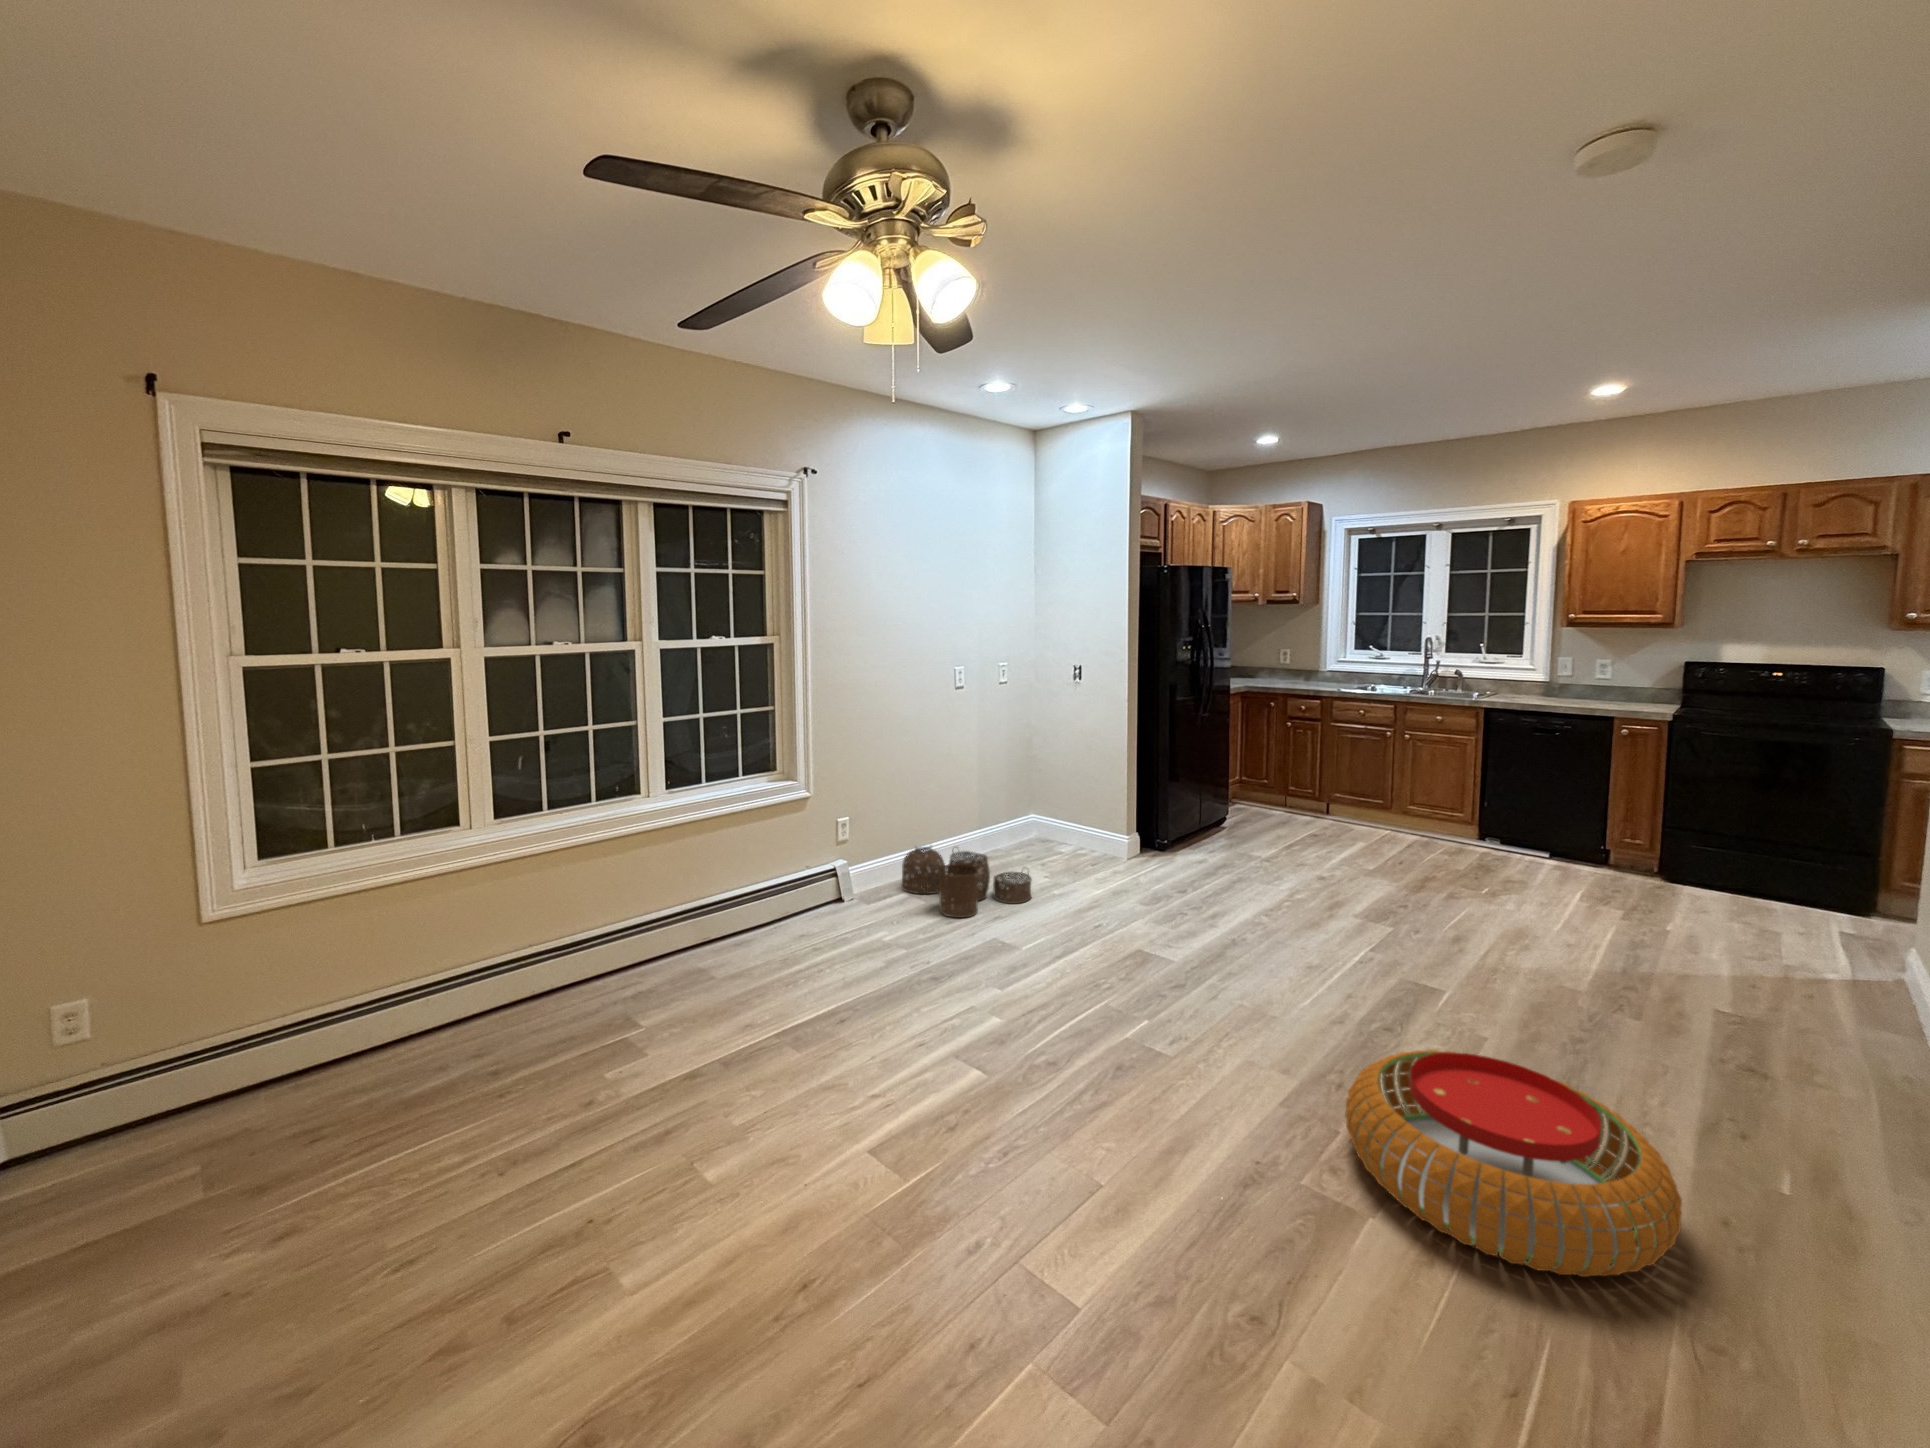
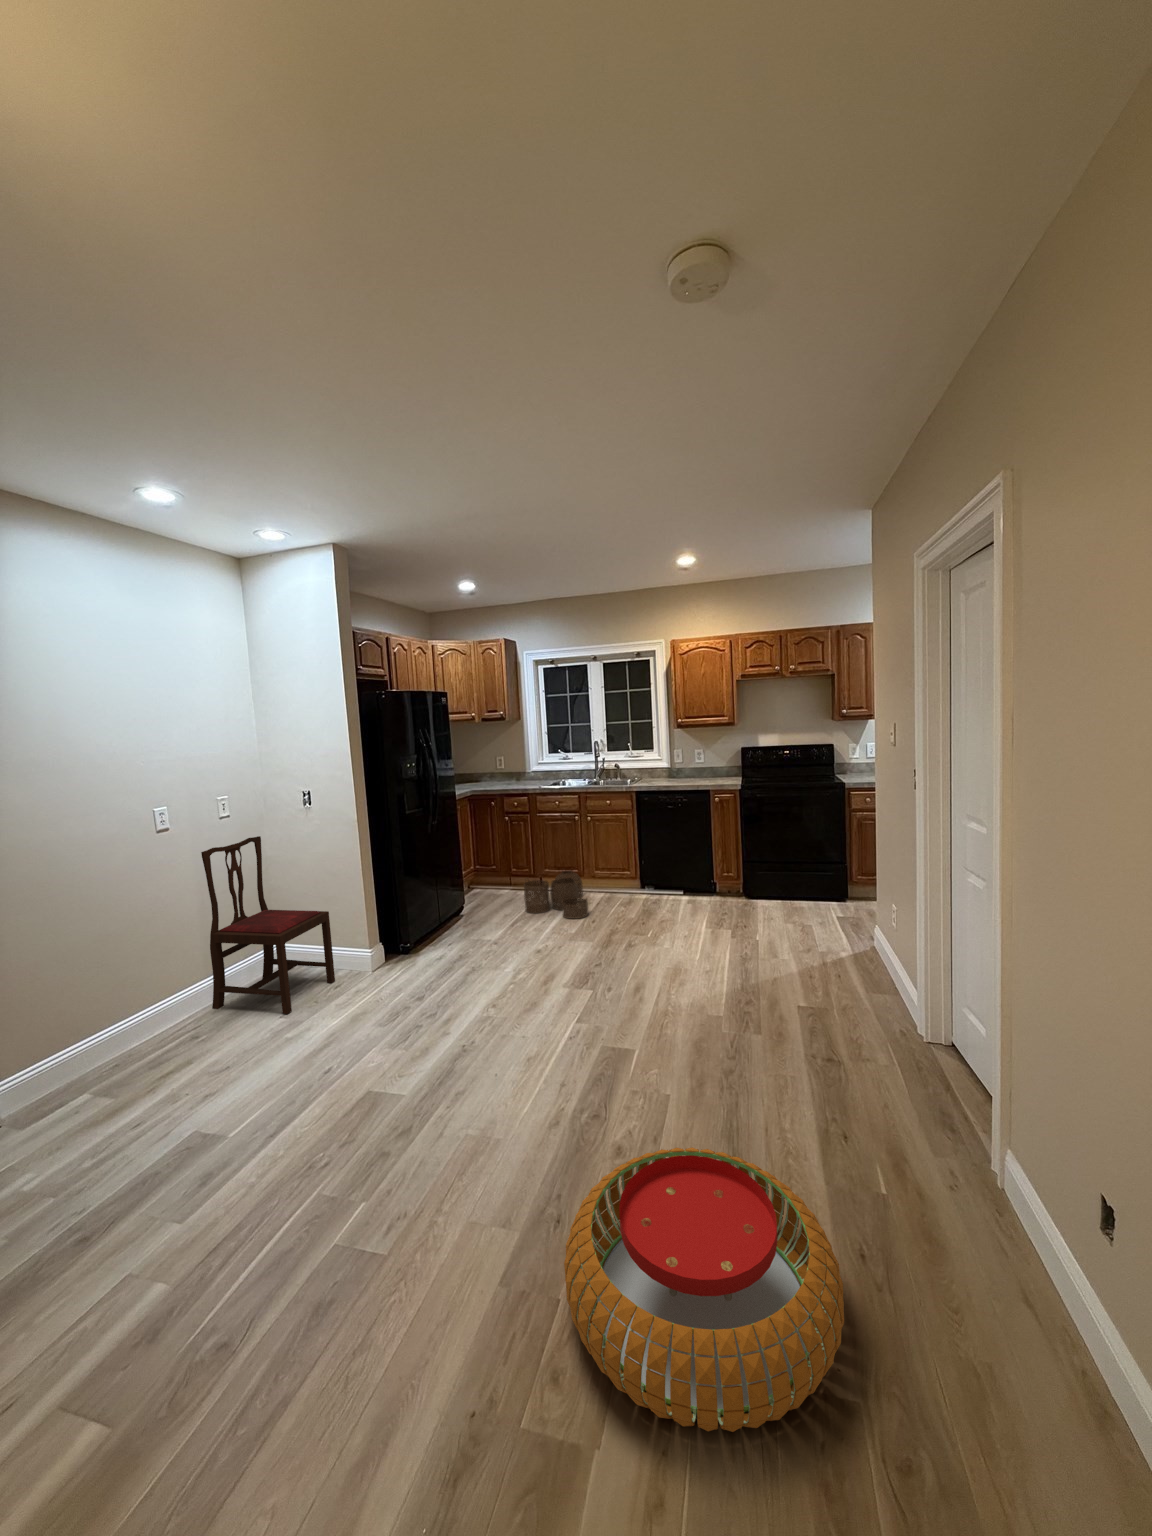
dining chair: none [983,705,1092,875] -> present [201,836,335,1014]
woven basket: present [901,847,1031,917] -> present [524,870,588,918]

